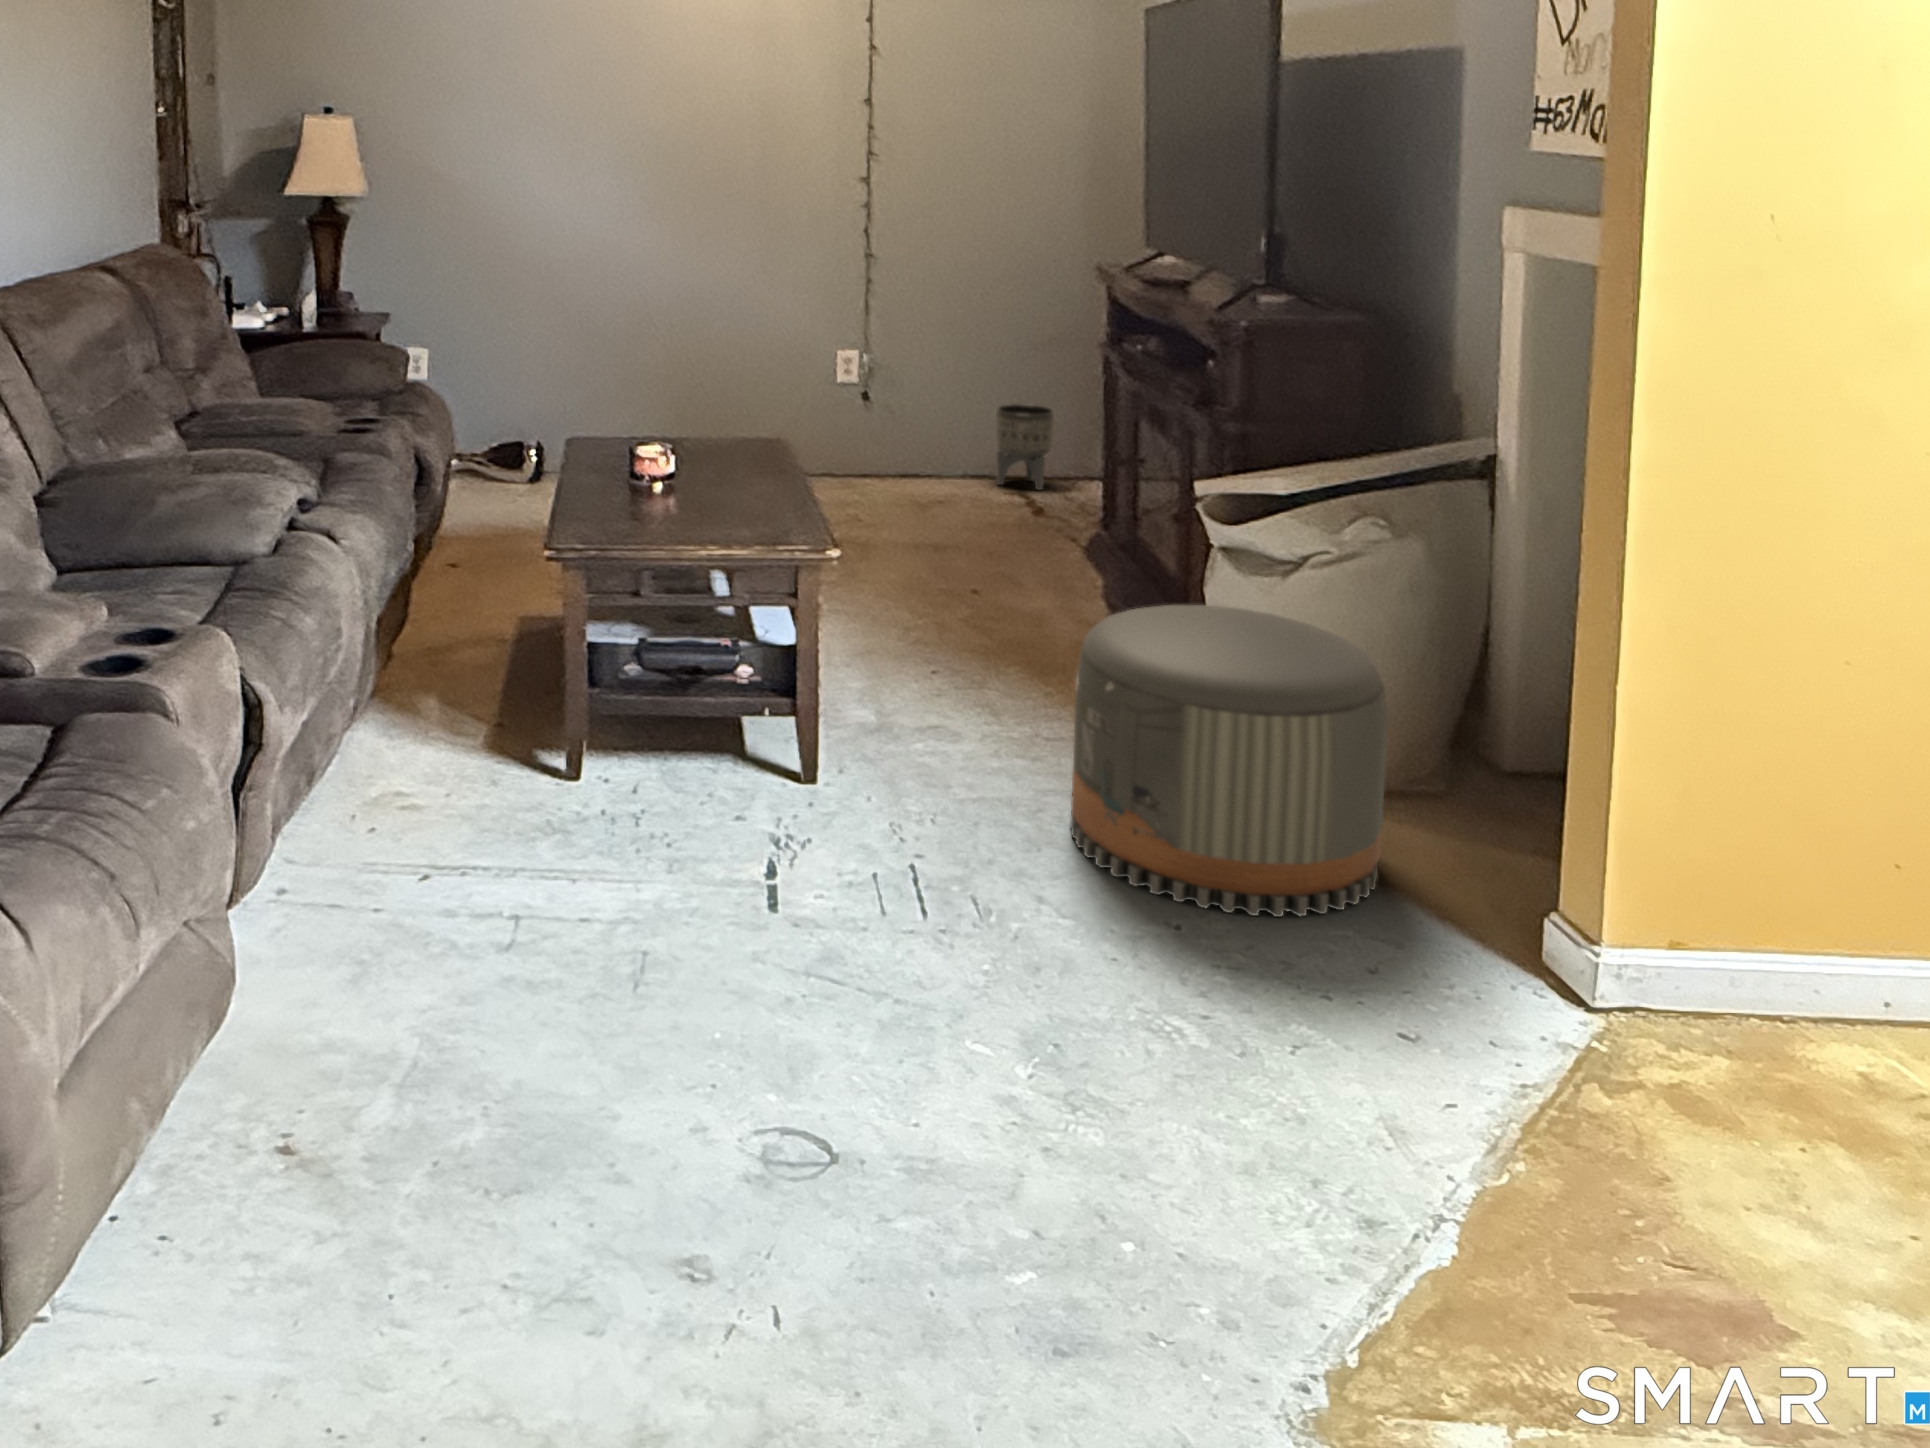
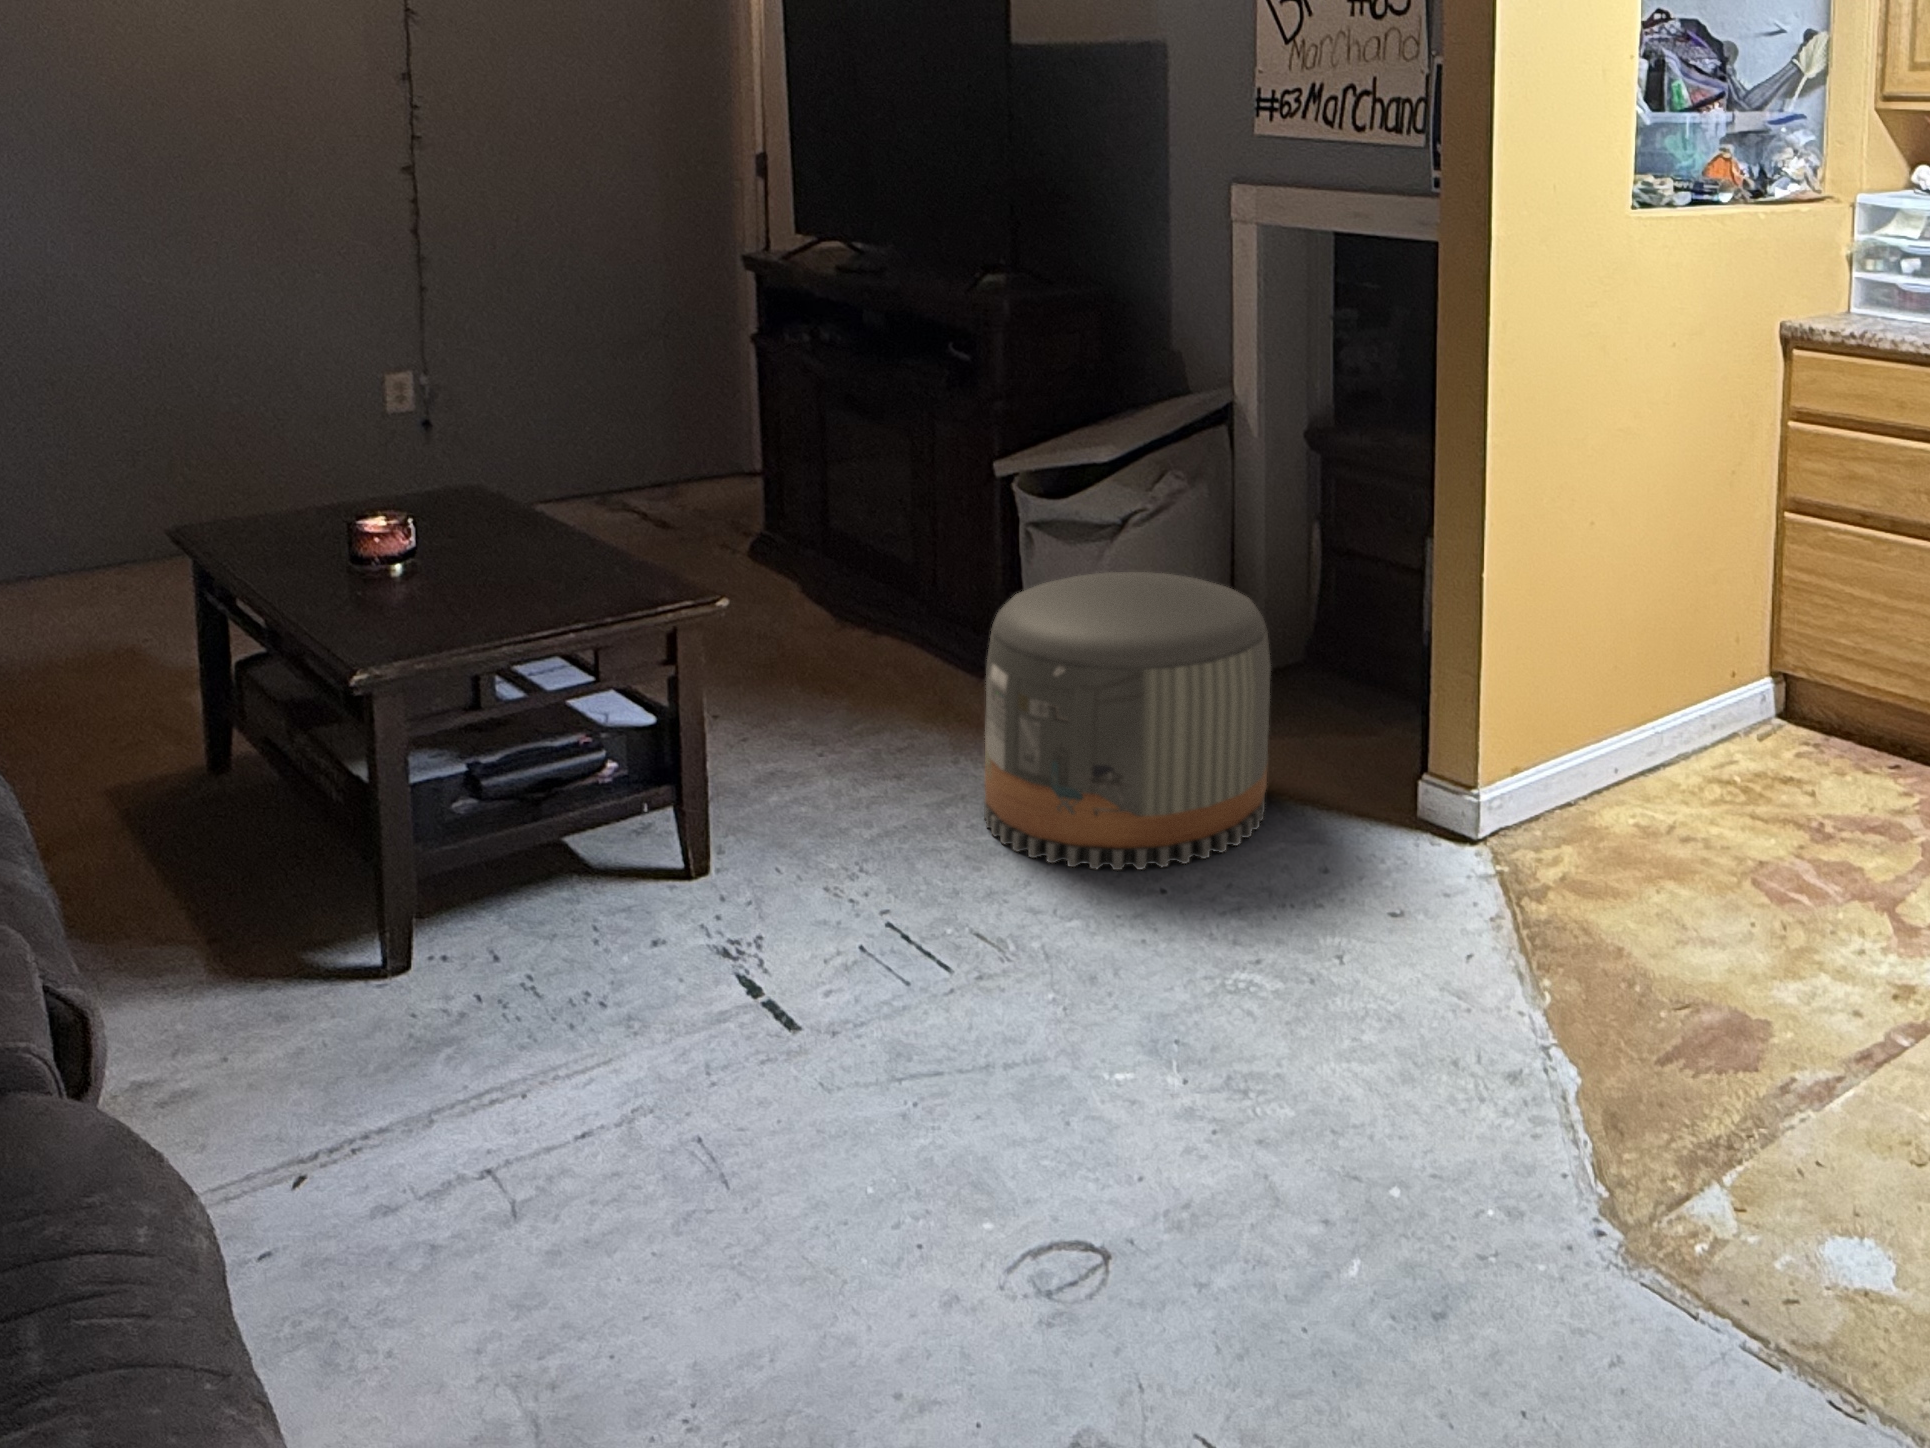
planter: present [996,404,1055,490] -> none [589,423,659,517]

